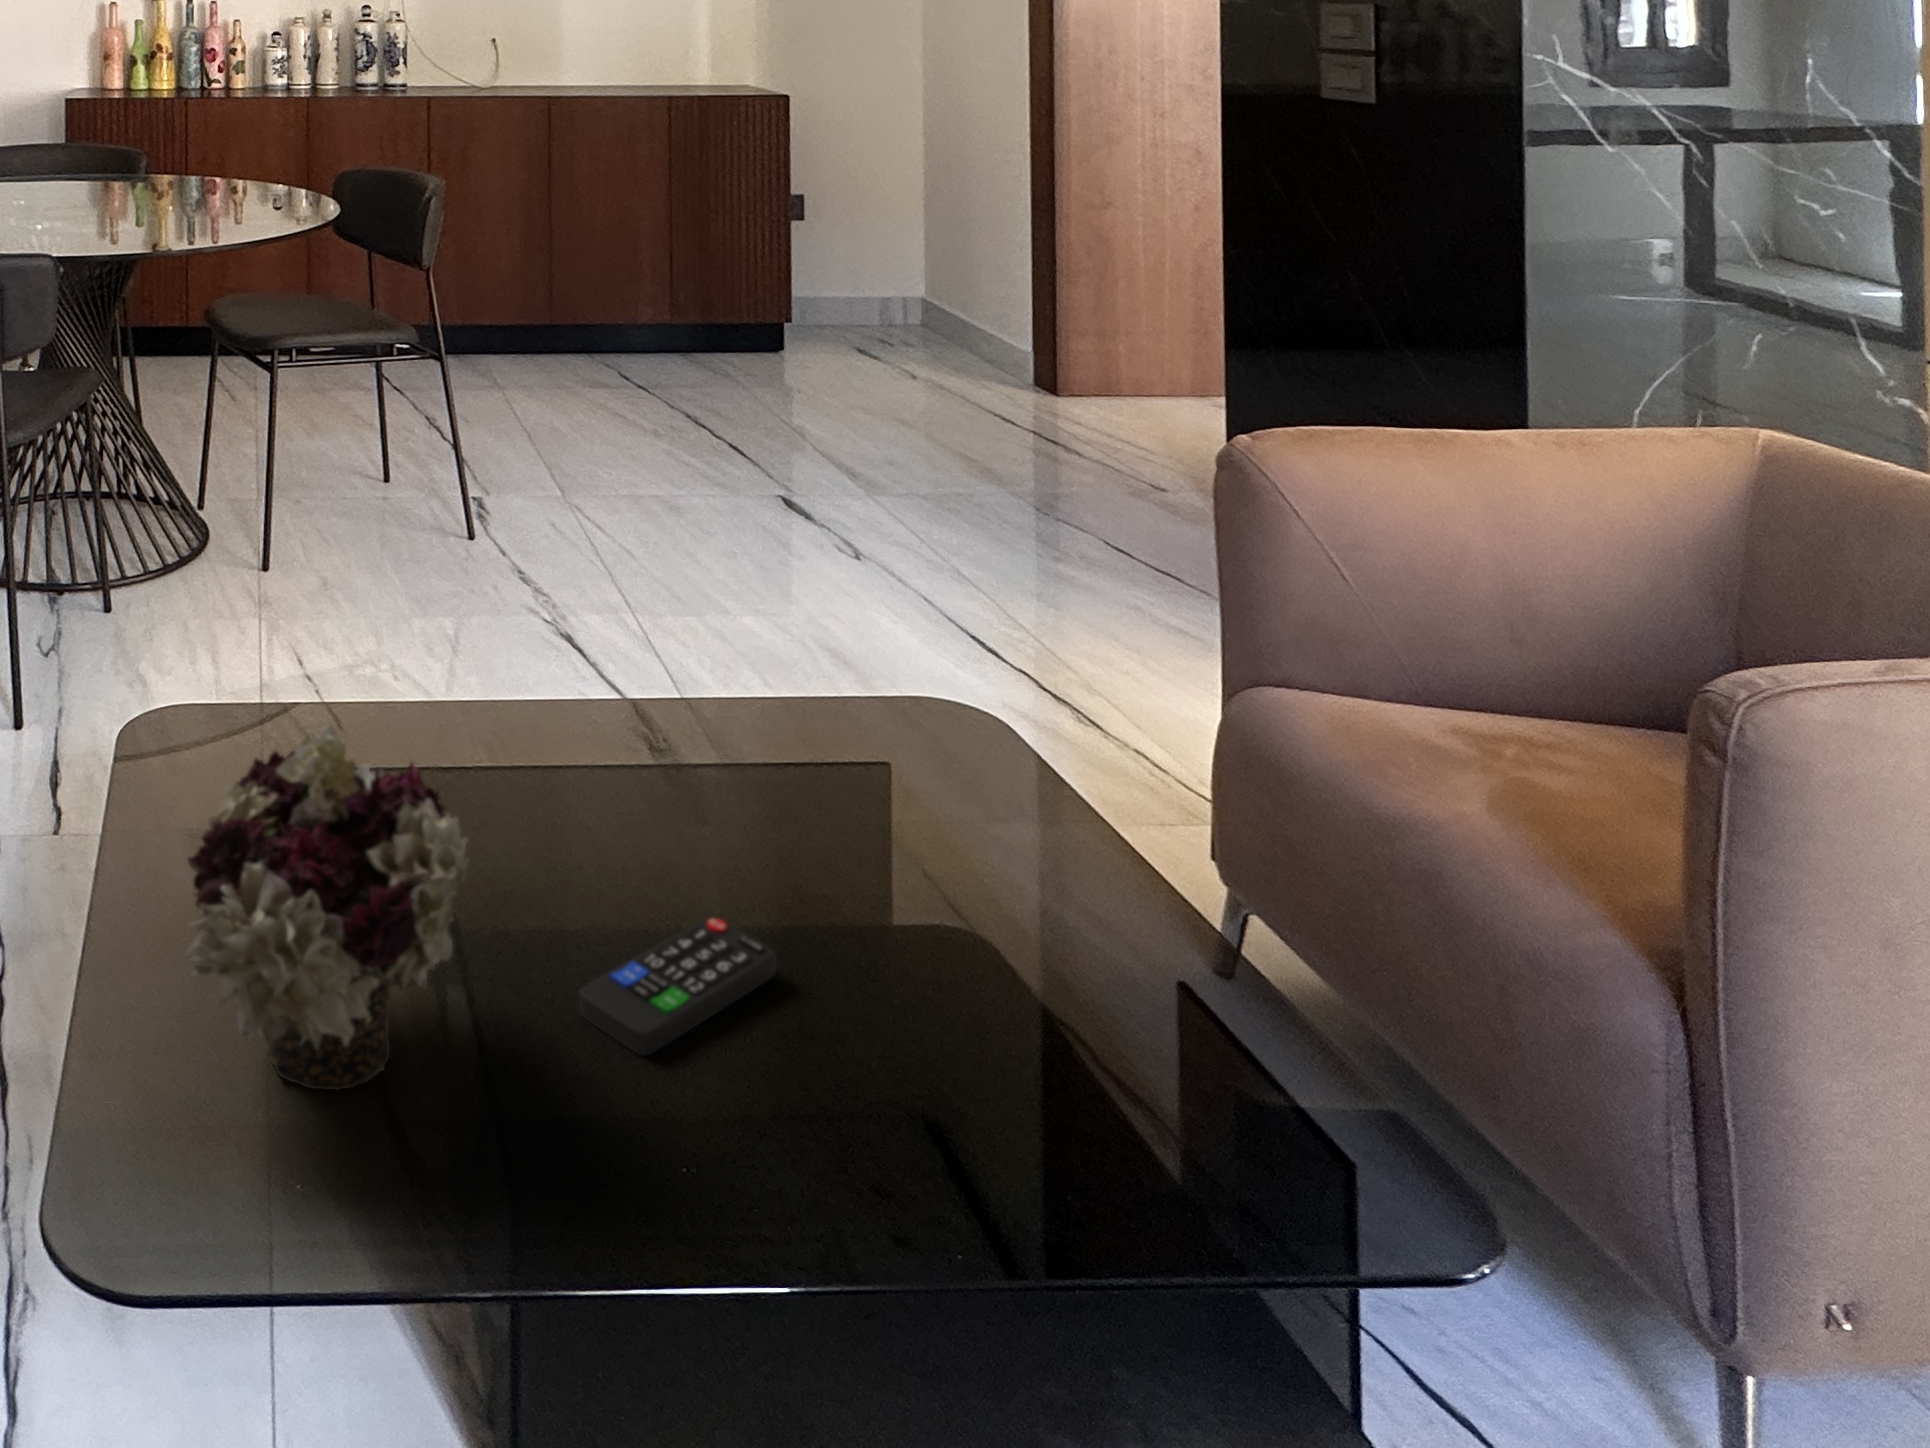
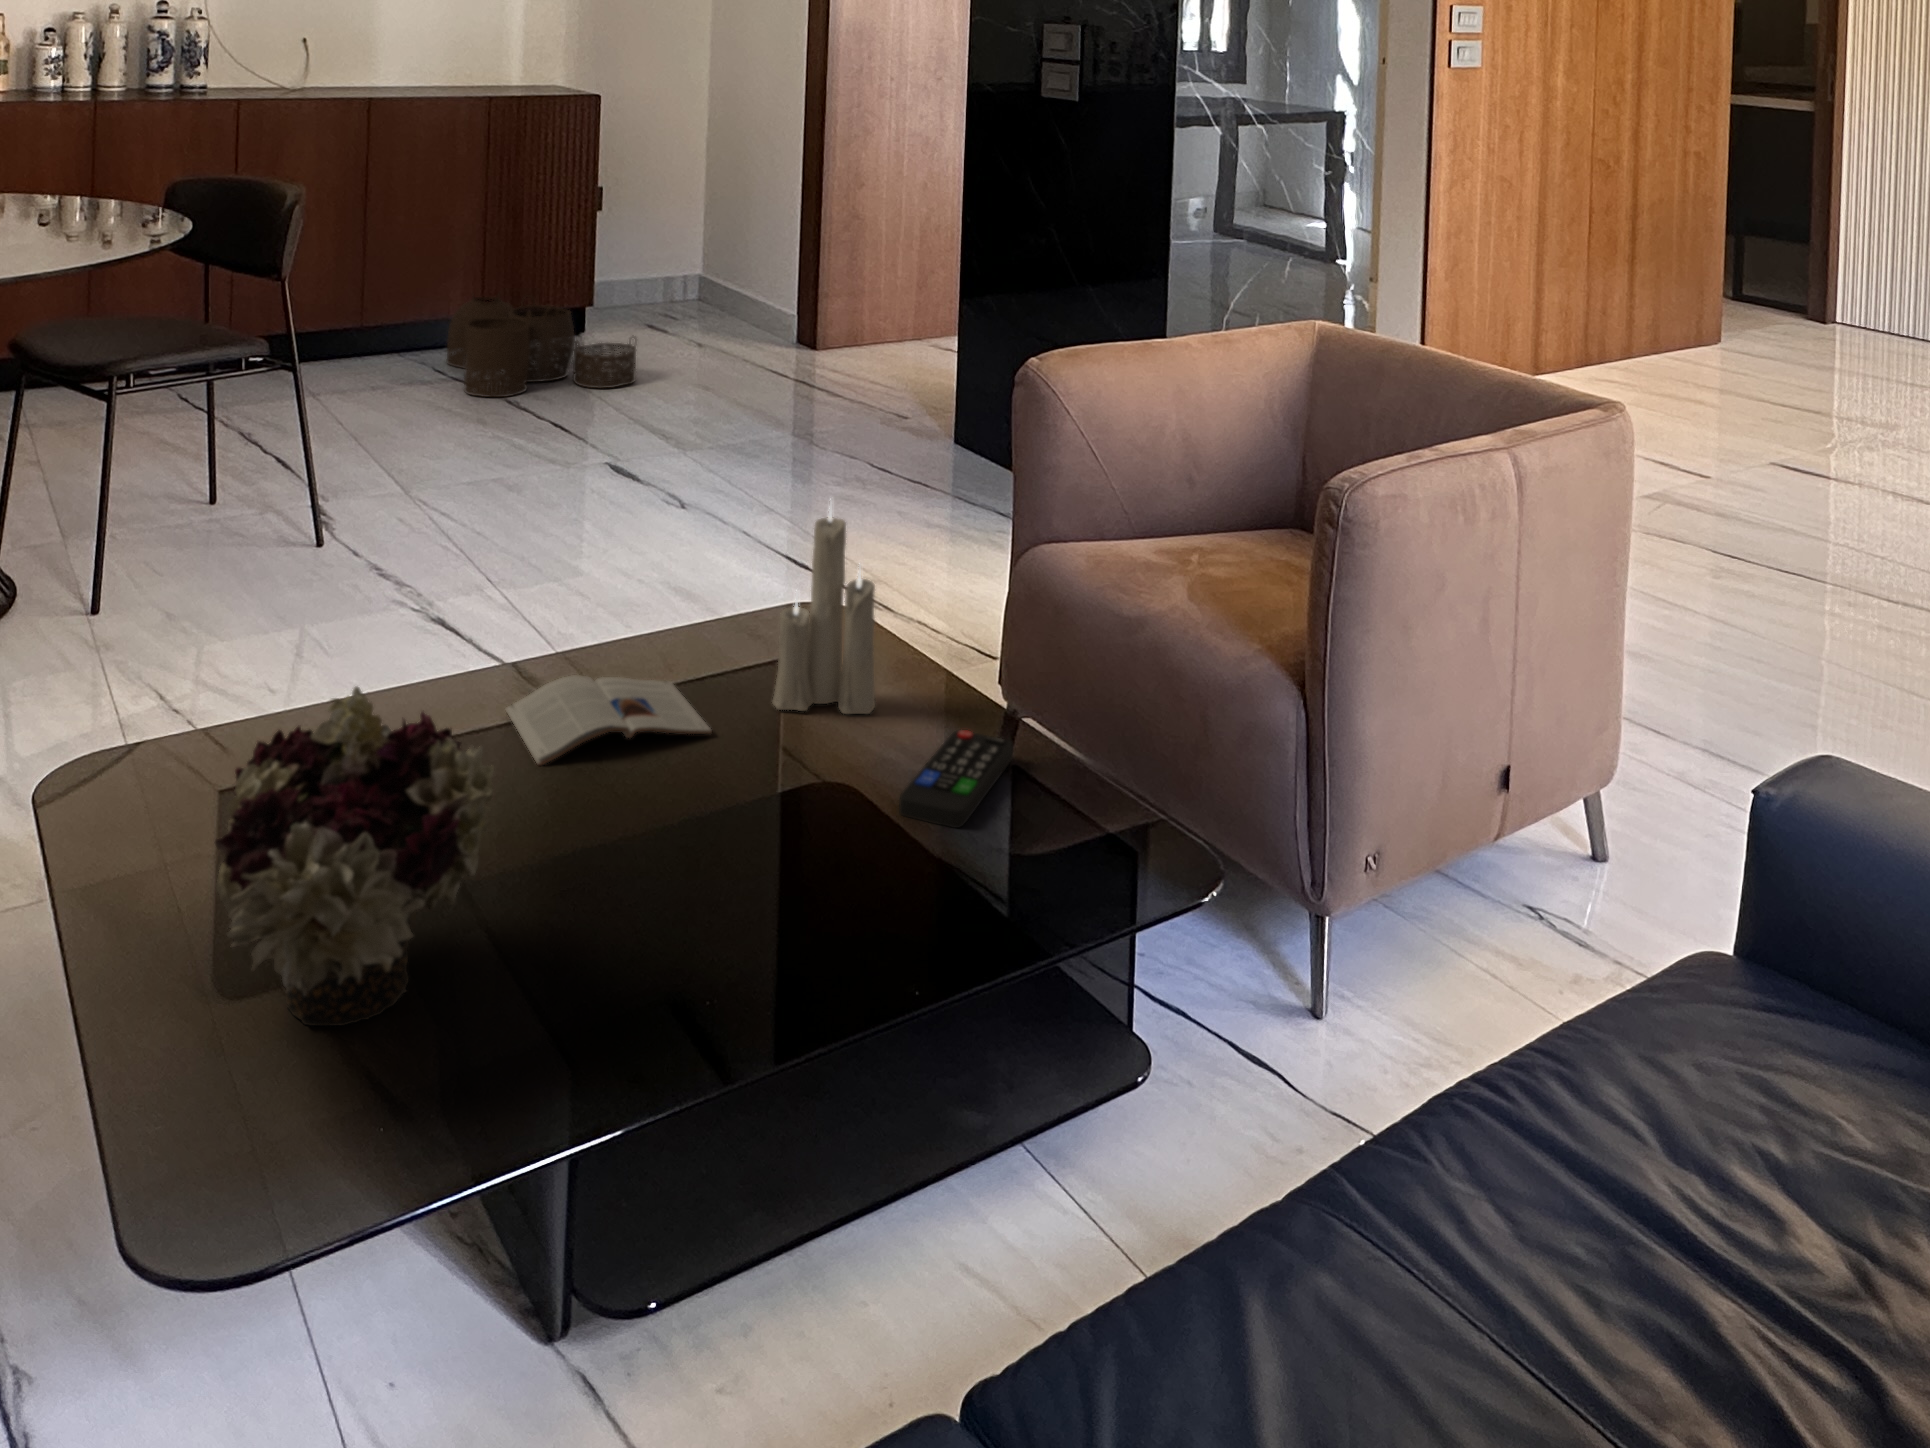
woven basket: none [639,294,835,408] -> present [447,297,636,397]
candle: none [880,569,1014,864] -> present [773,508,875,714]
magazine: none [573,740,797,845] -> present [505,675,712,765]
remote control: present [579,917,776,1056] -> present [899,730,1013,828]

